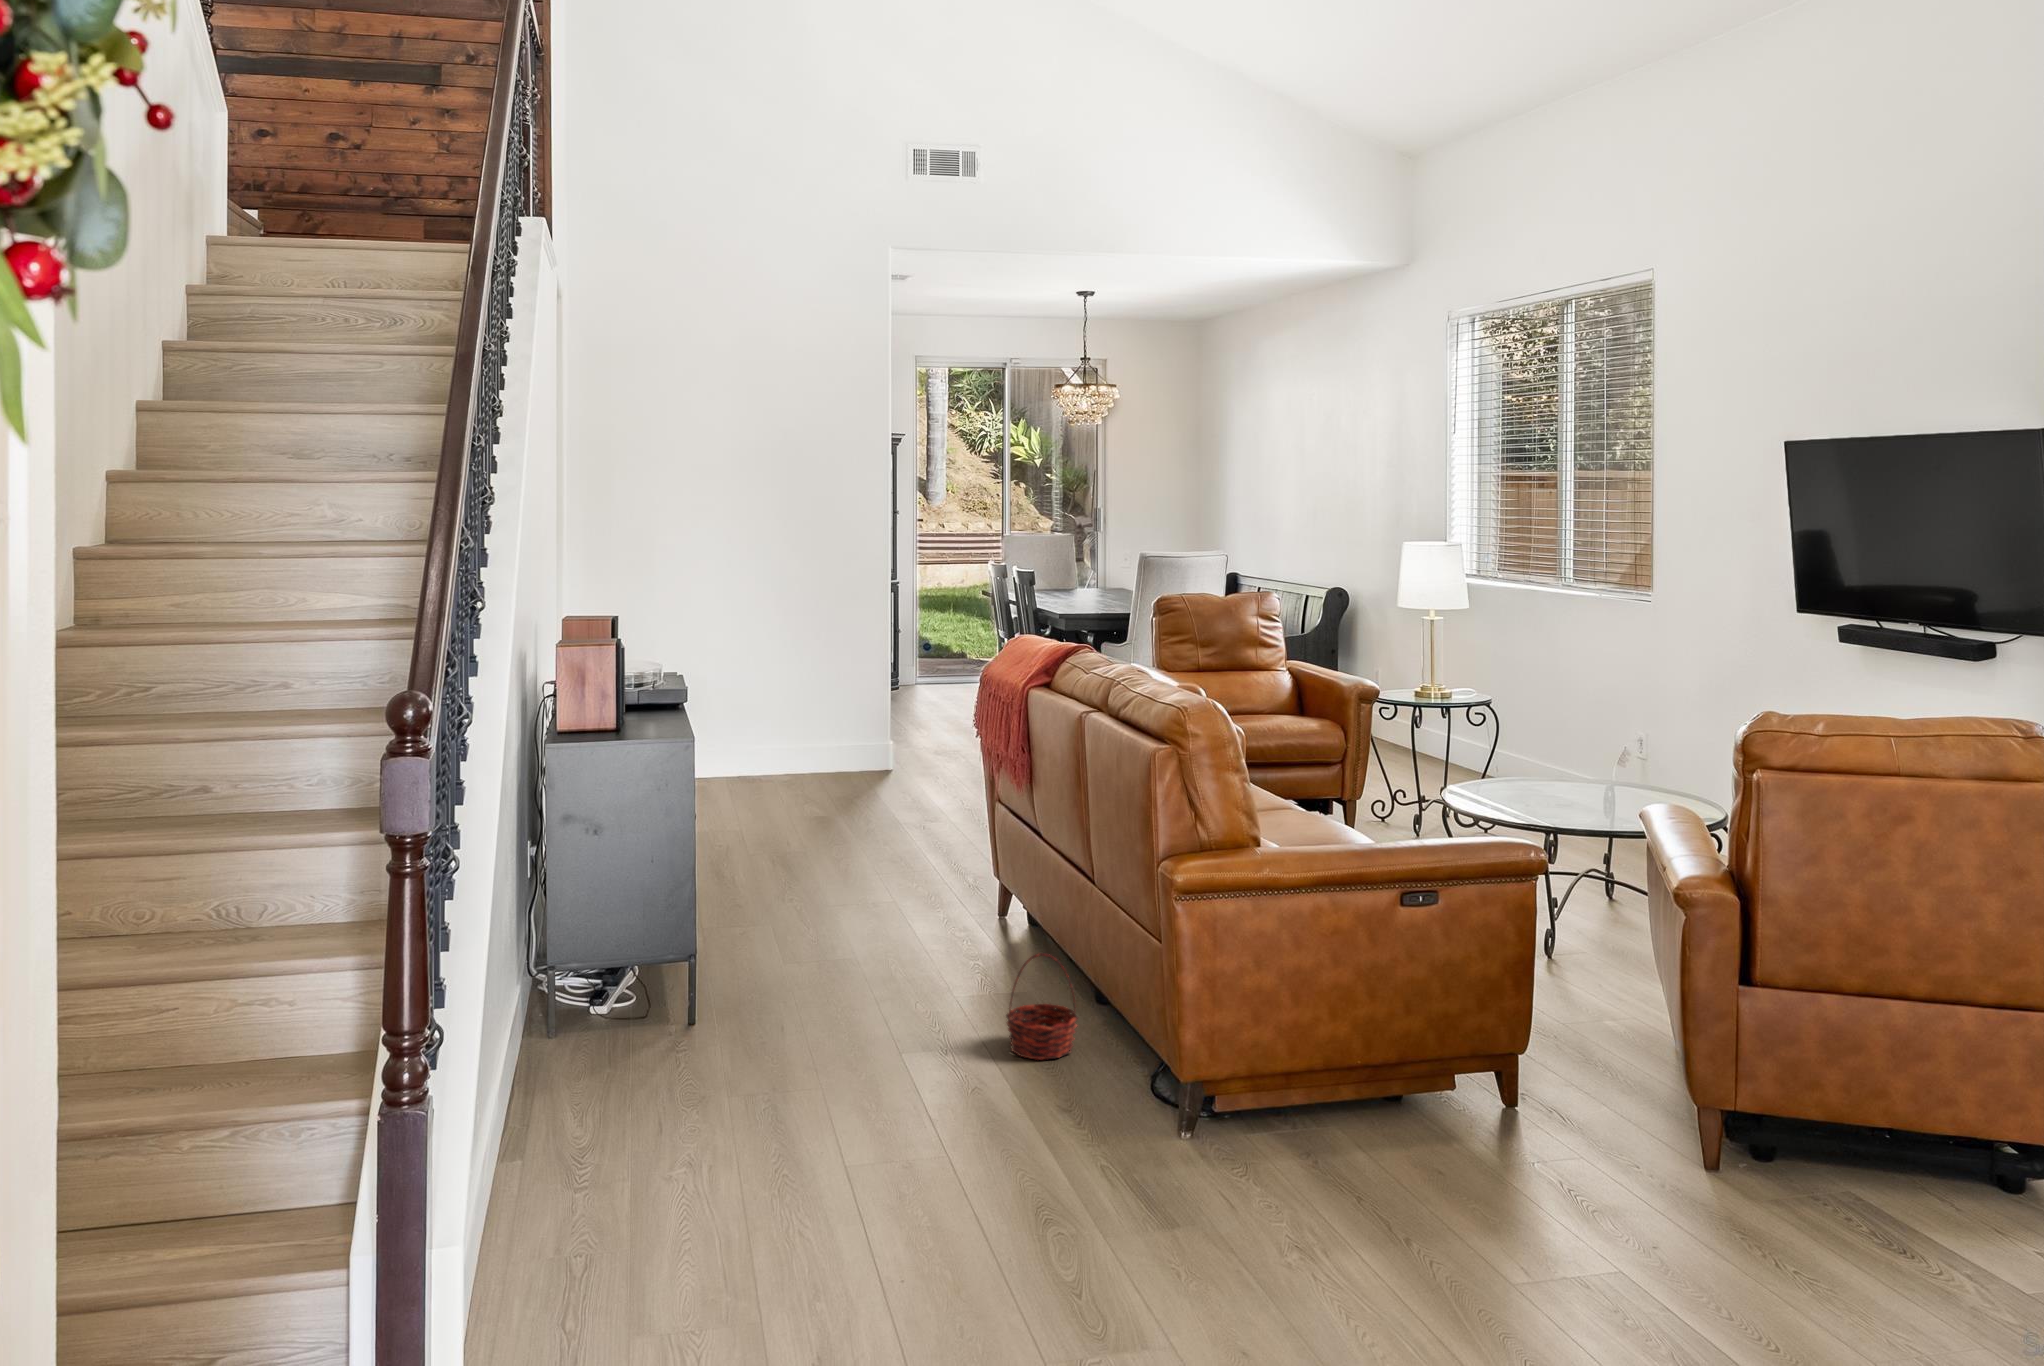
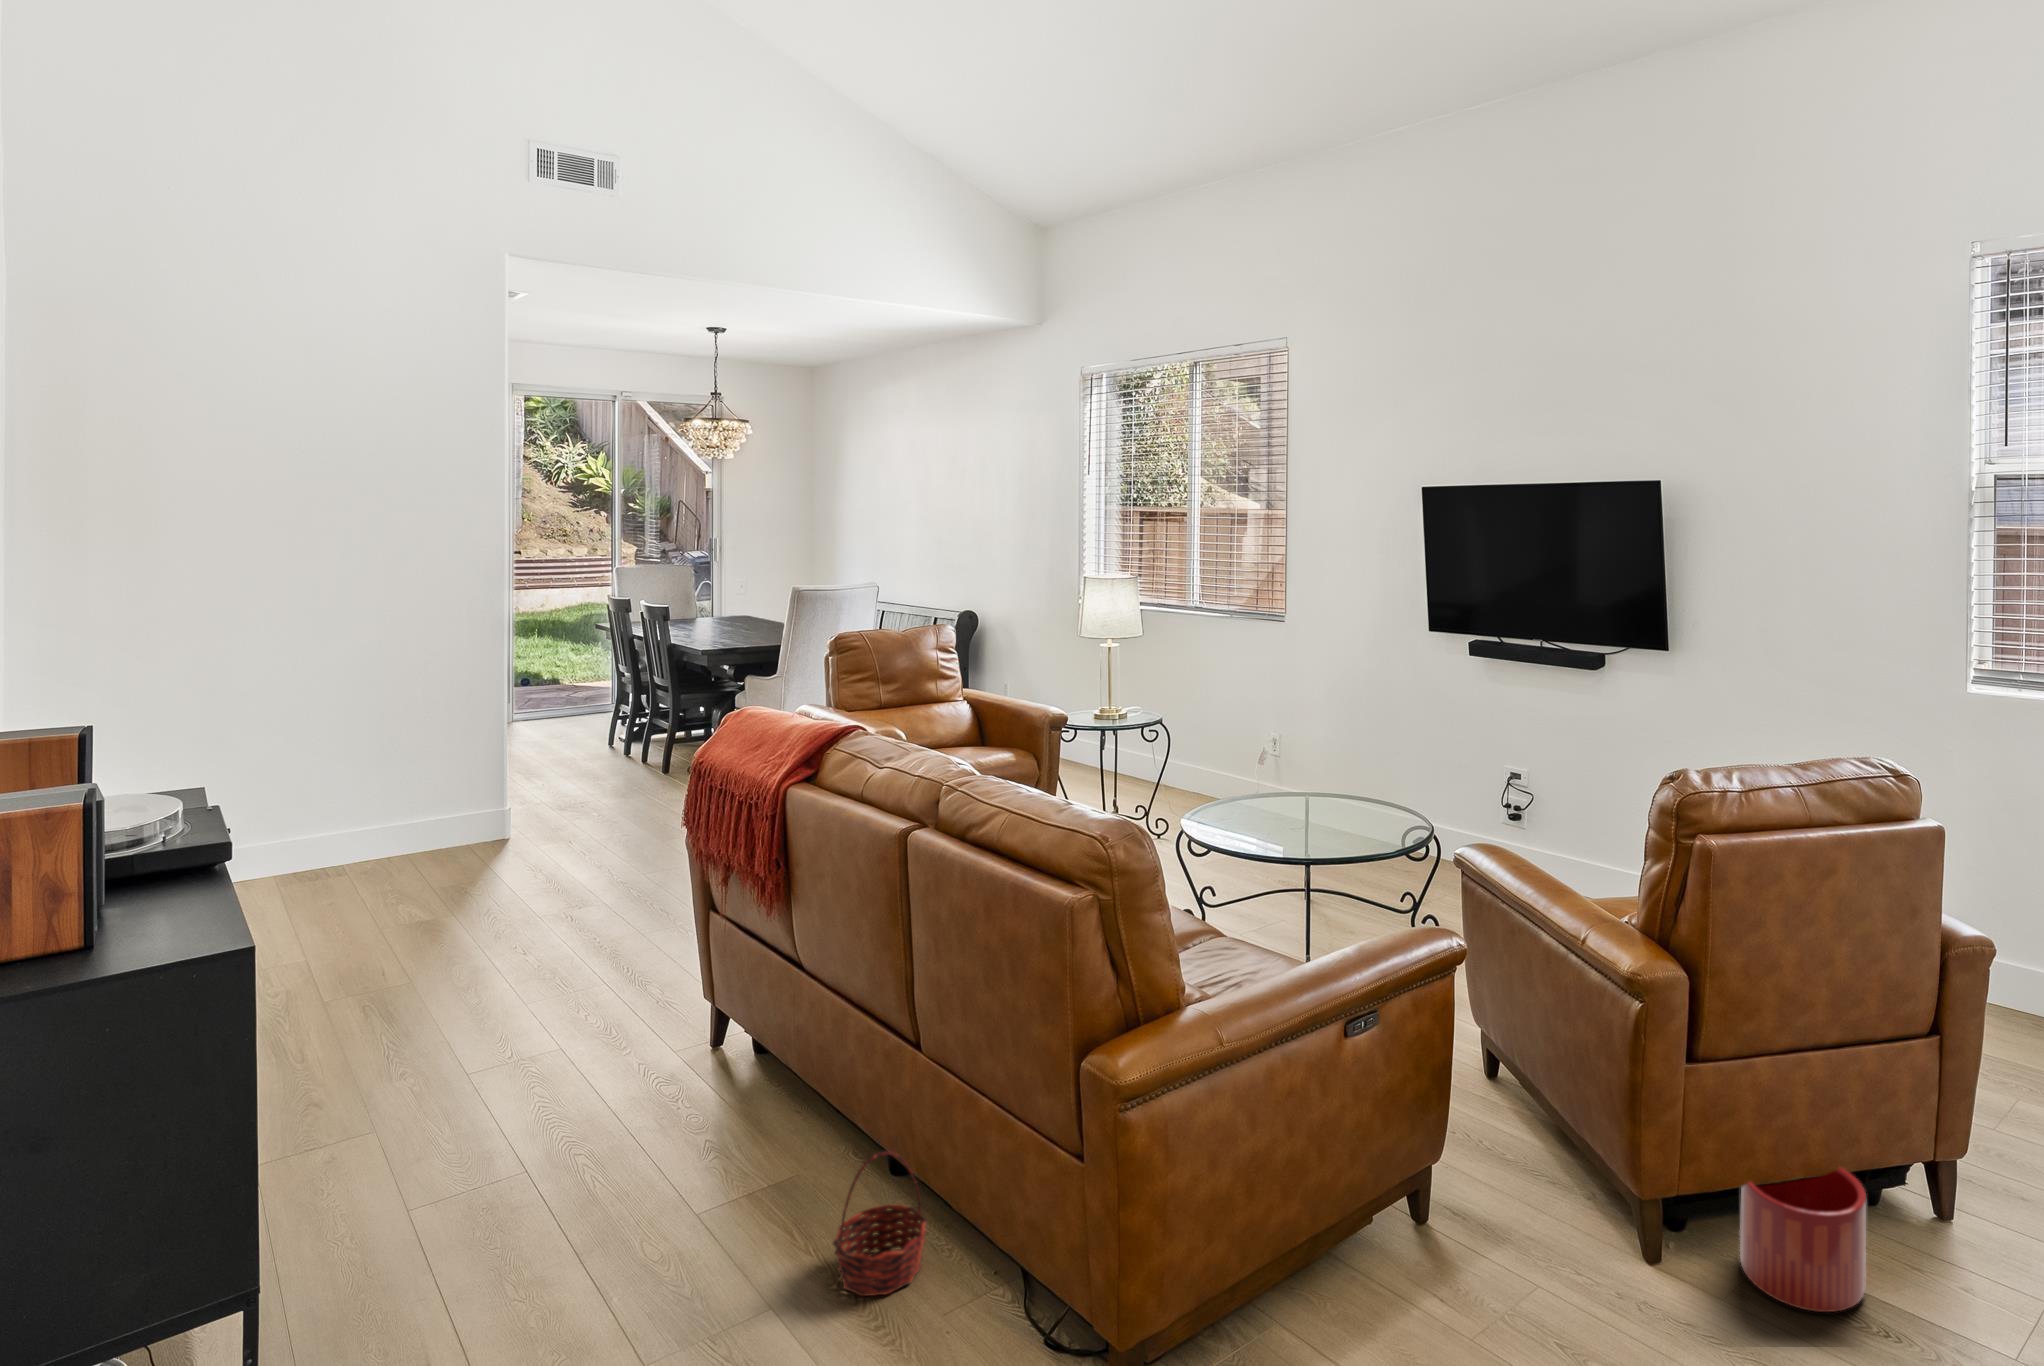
planter: none [1798,1103,1932,1251] -> present [1740,1168,1866,1312]

